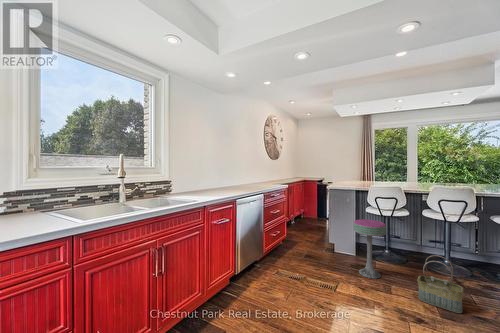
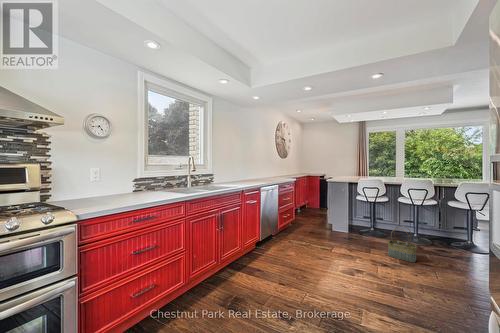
bar stool: present [354,219,386,279] -> none [346,203,369,245]

